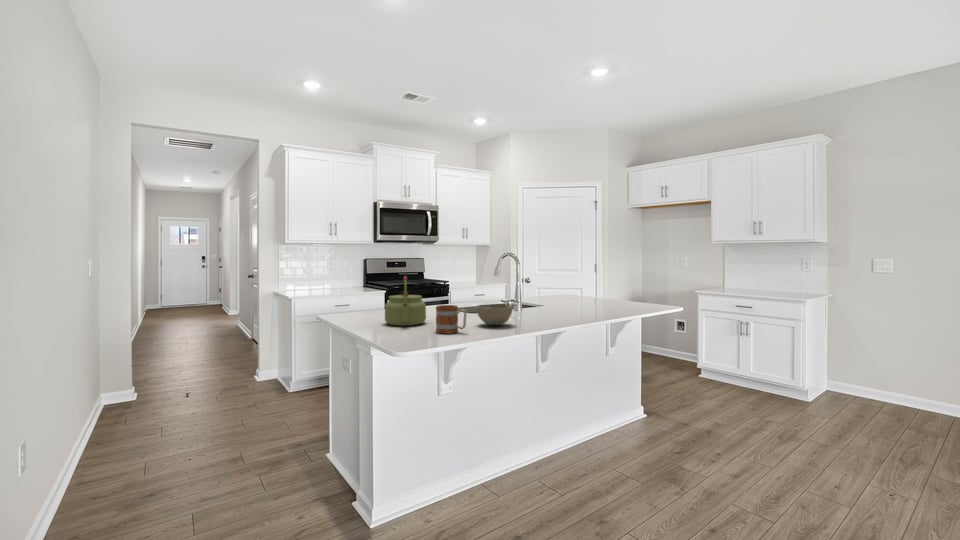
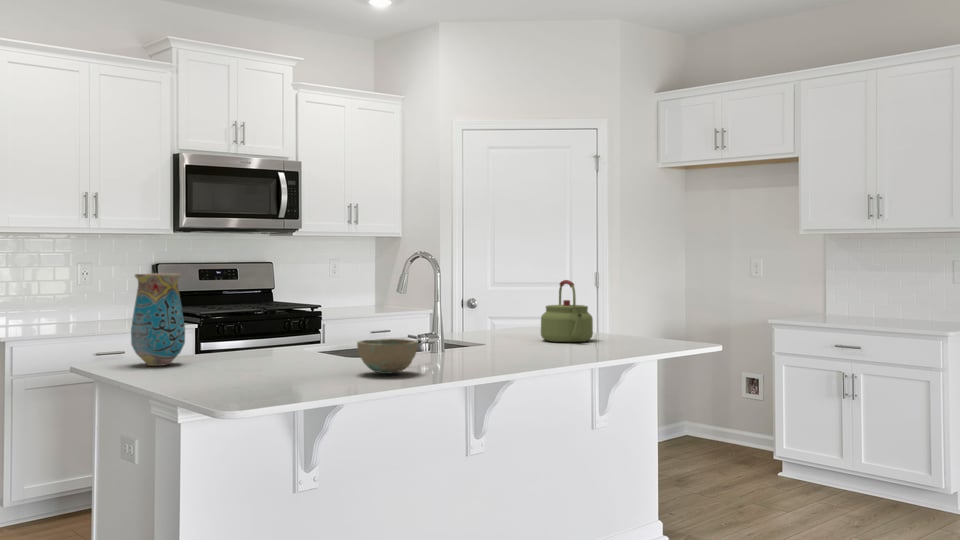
vase: none [346,265,376,318] -> present [131,273,185,366]
kettle: present [385,276,426,326] -> present [541,280,593,342]
mug: present [436,305,467,334] -> none [288,340,338,385]

